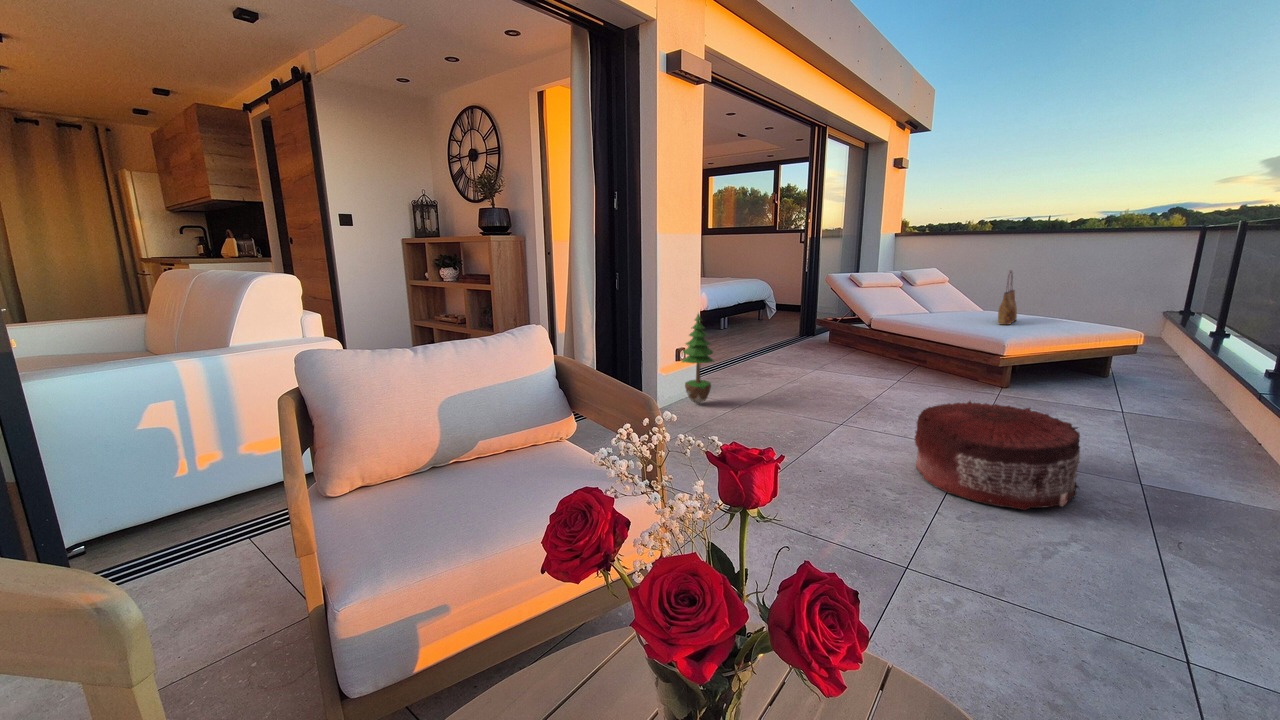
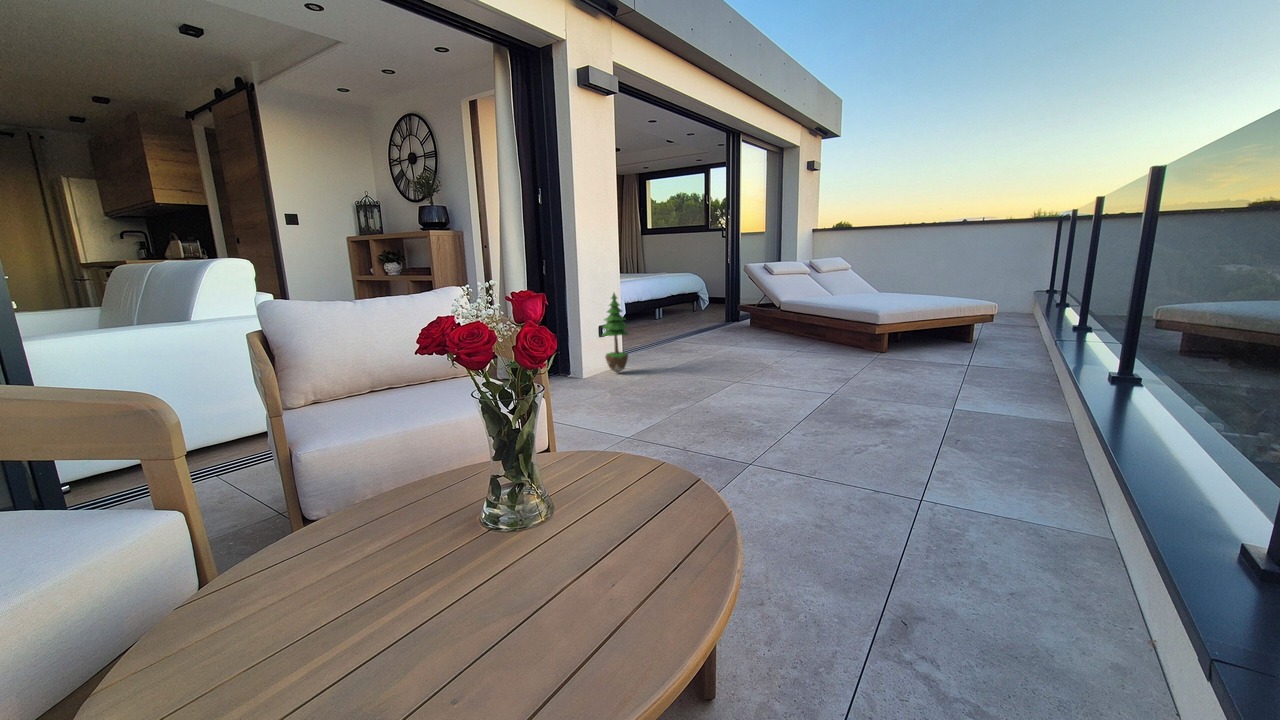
tote bag: present [998,270,1017,324] -> none [879,254,896,300]
pouf: present [915,401,1080,510] -> none [778,351,898,426]

